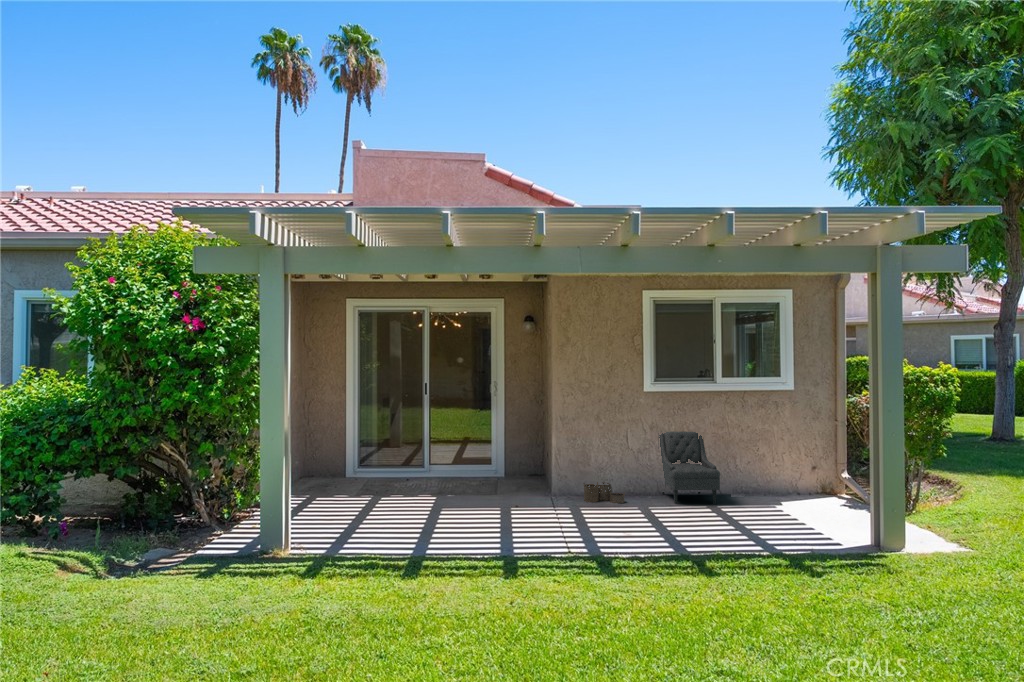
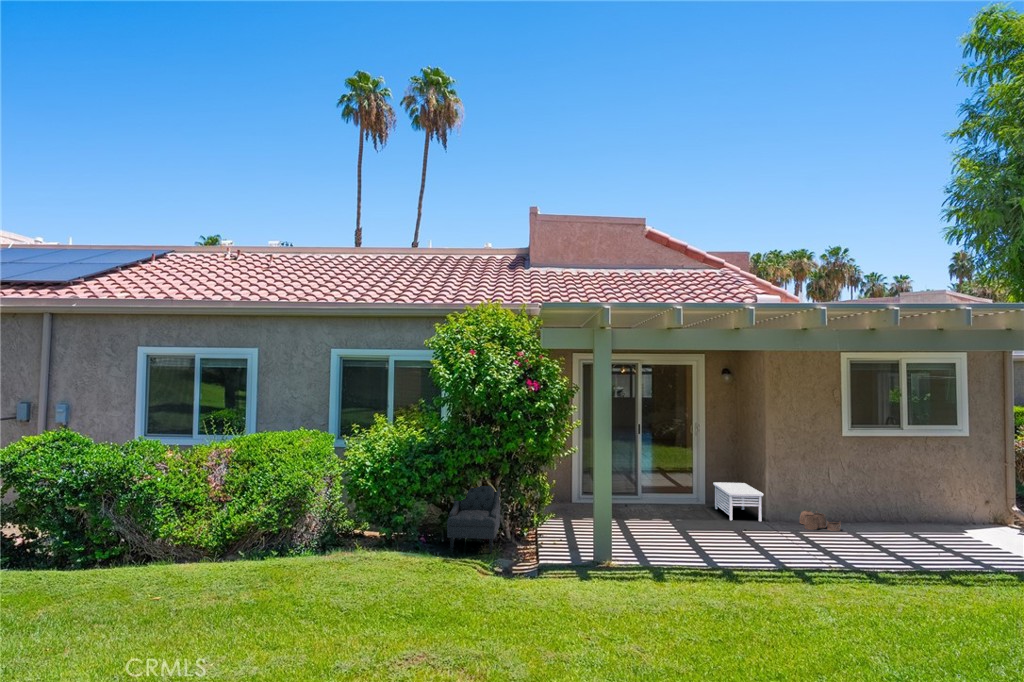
chair: present [659,432,720,504] -> present [447,486,500,553]
storage bench: none [506,449,547,494] -> present [713,482,763,521]

